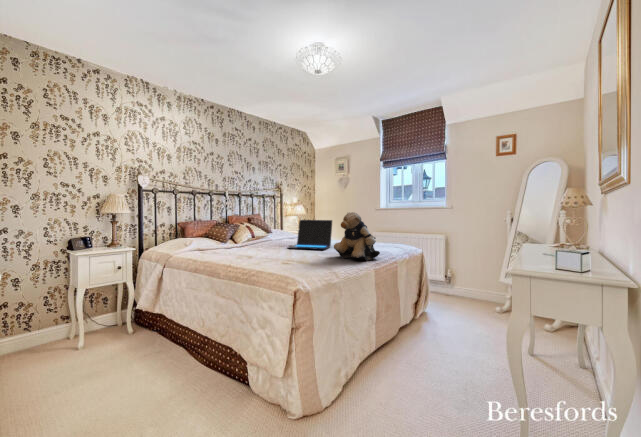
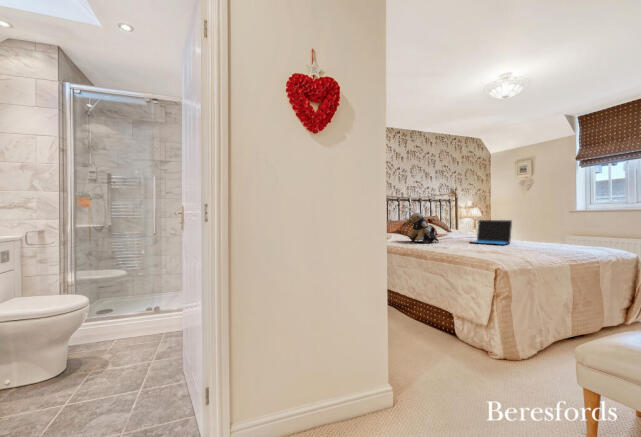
teddy bear: present [334,212,380,261] -> present [408,213,438,243]

